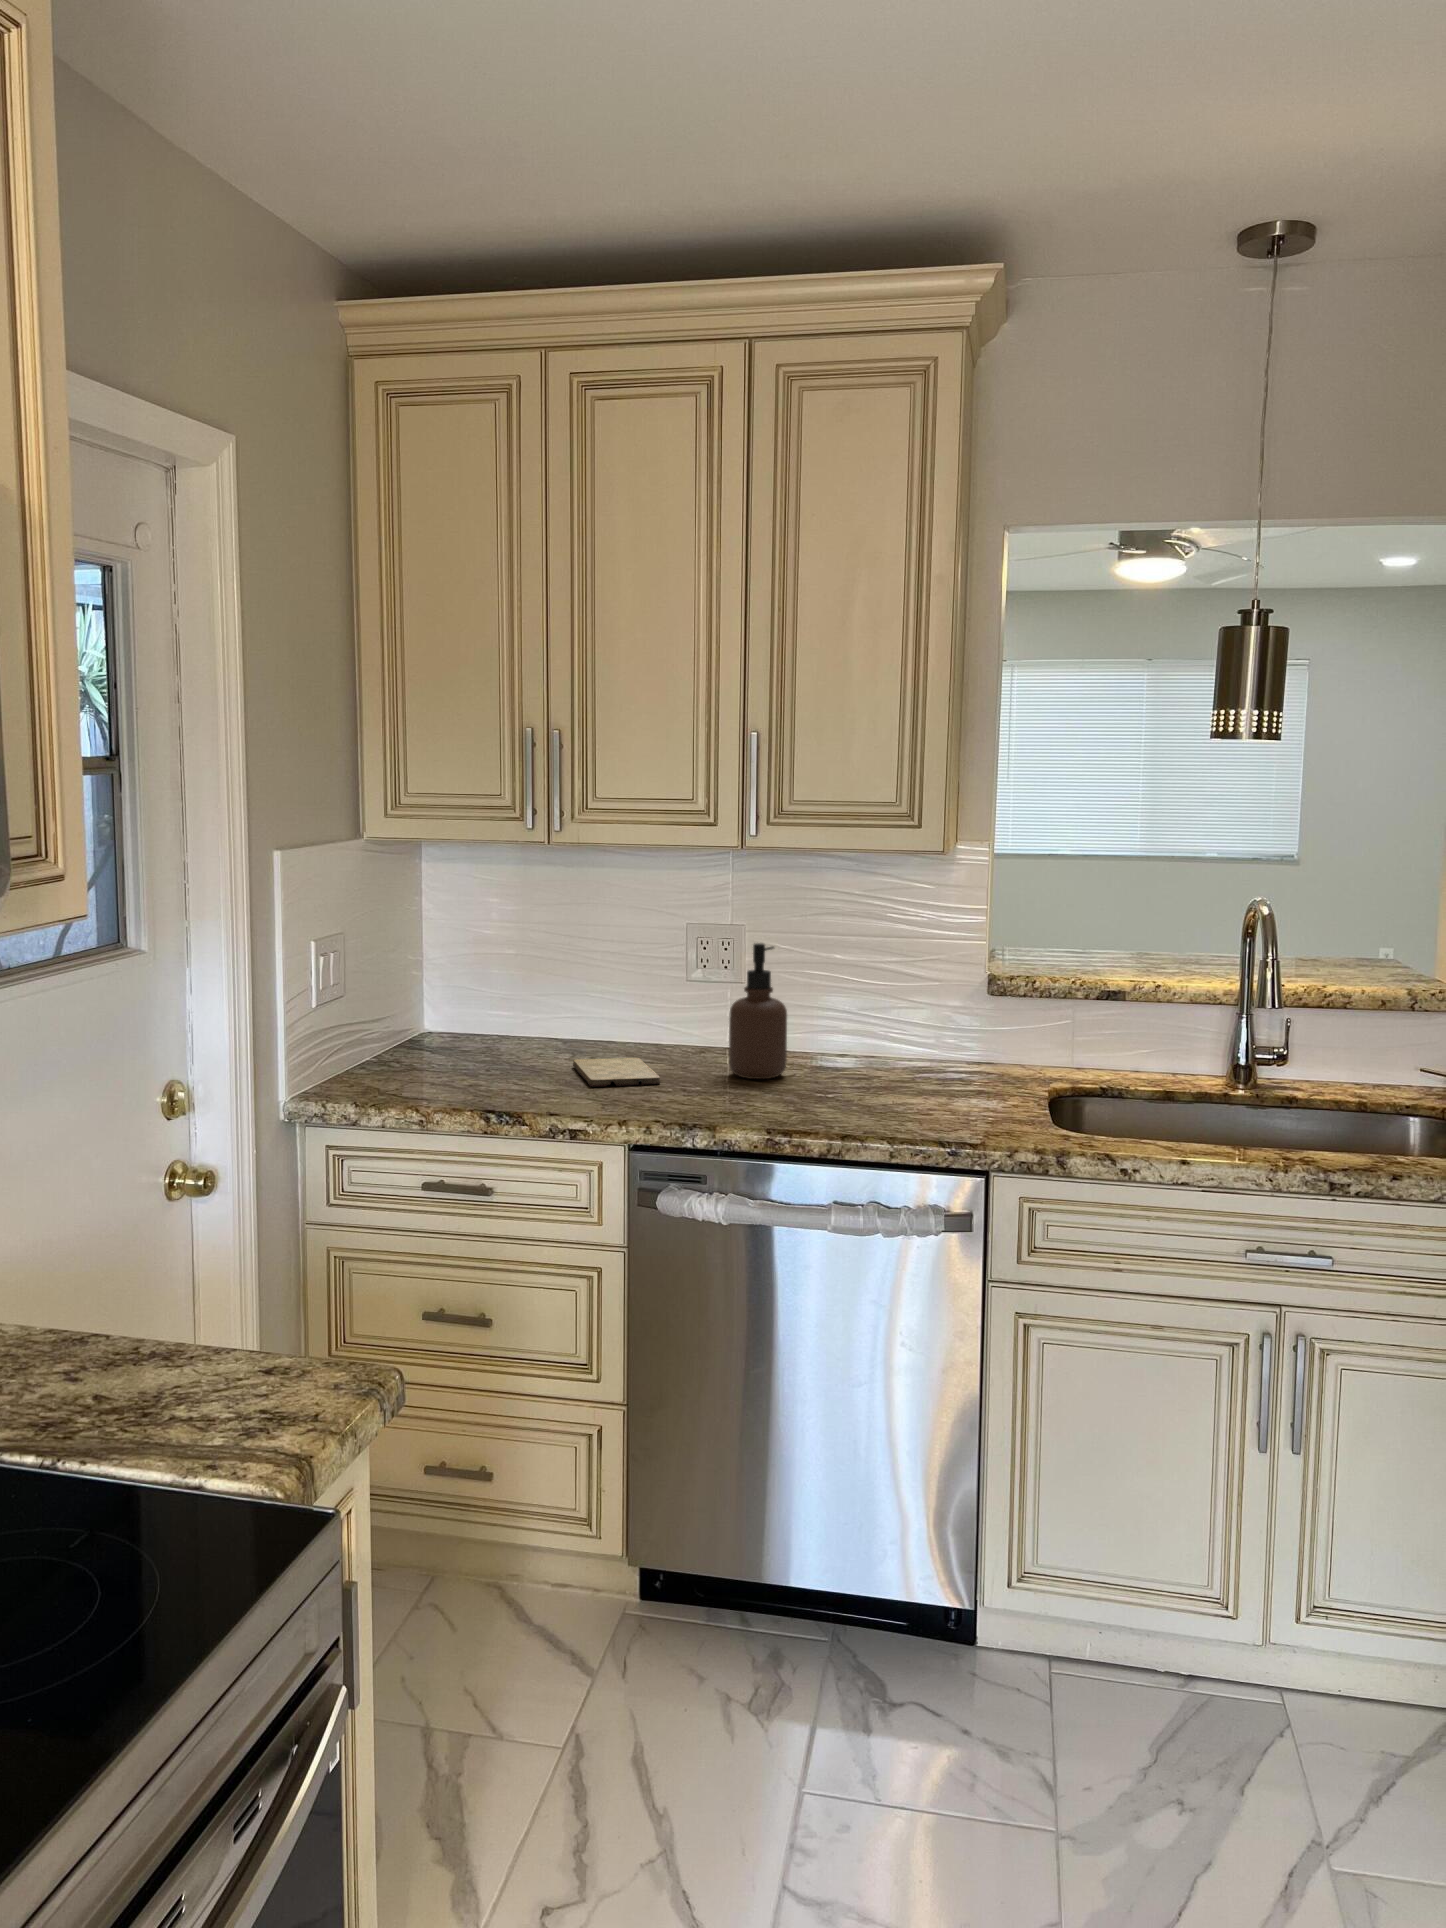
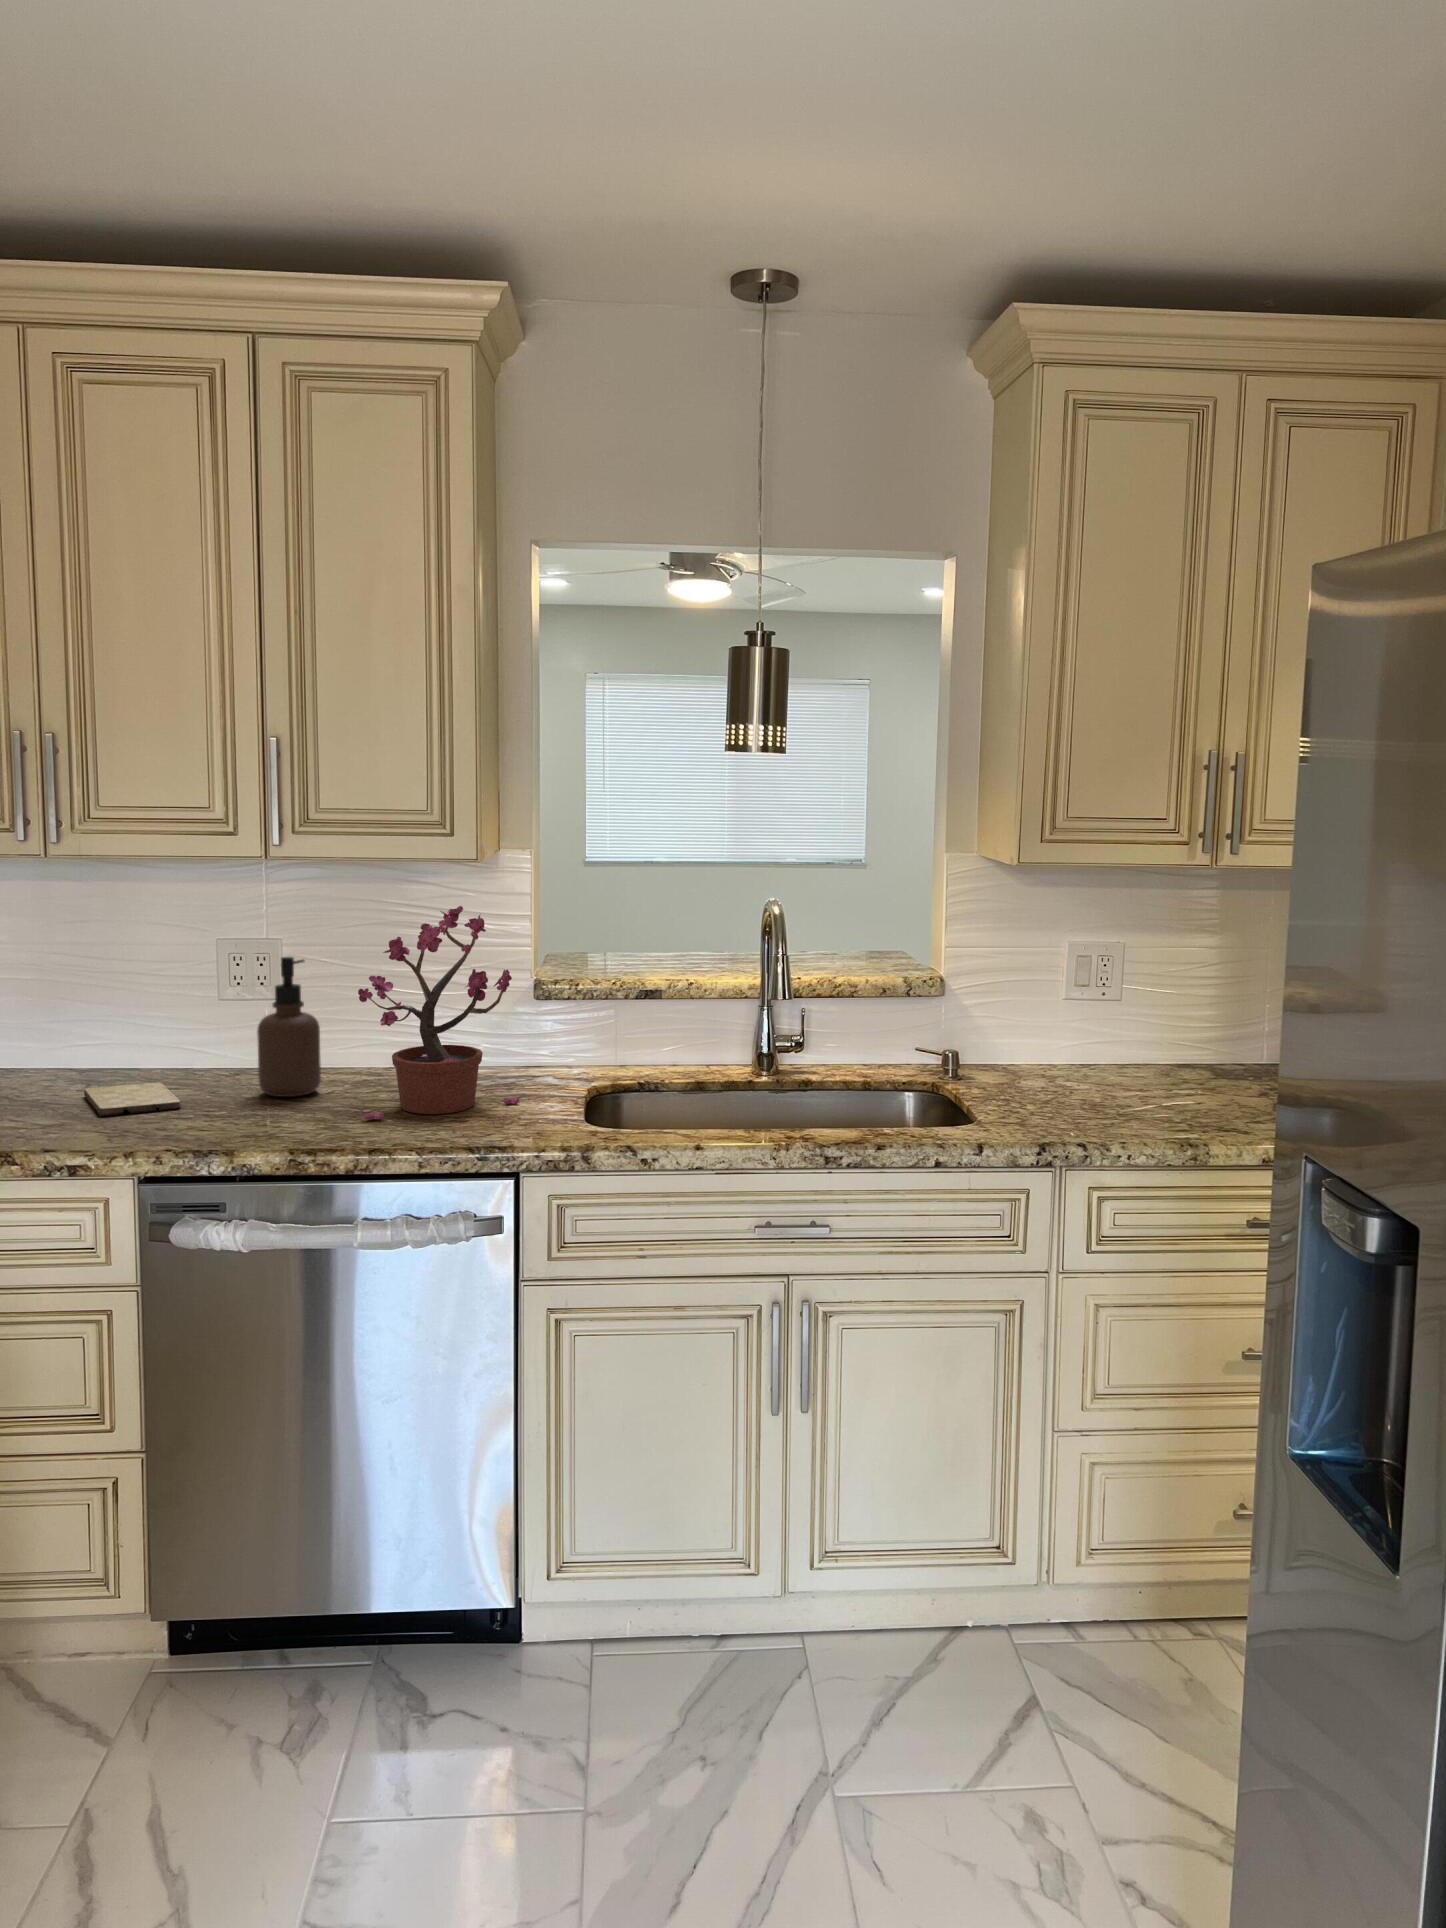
potted plant: none [828,898,984,1107] -> present [358,906,519,1120]

